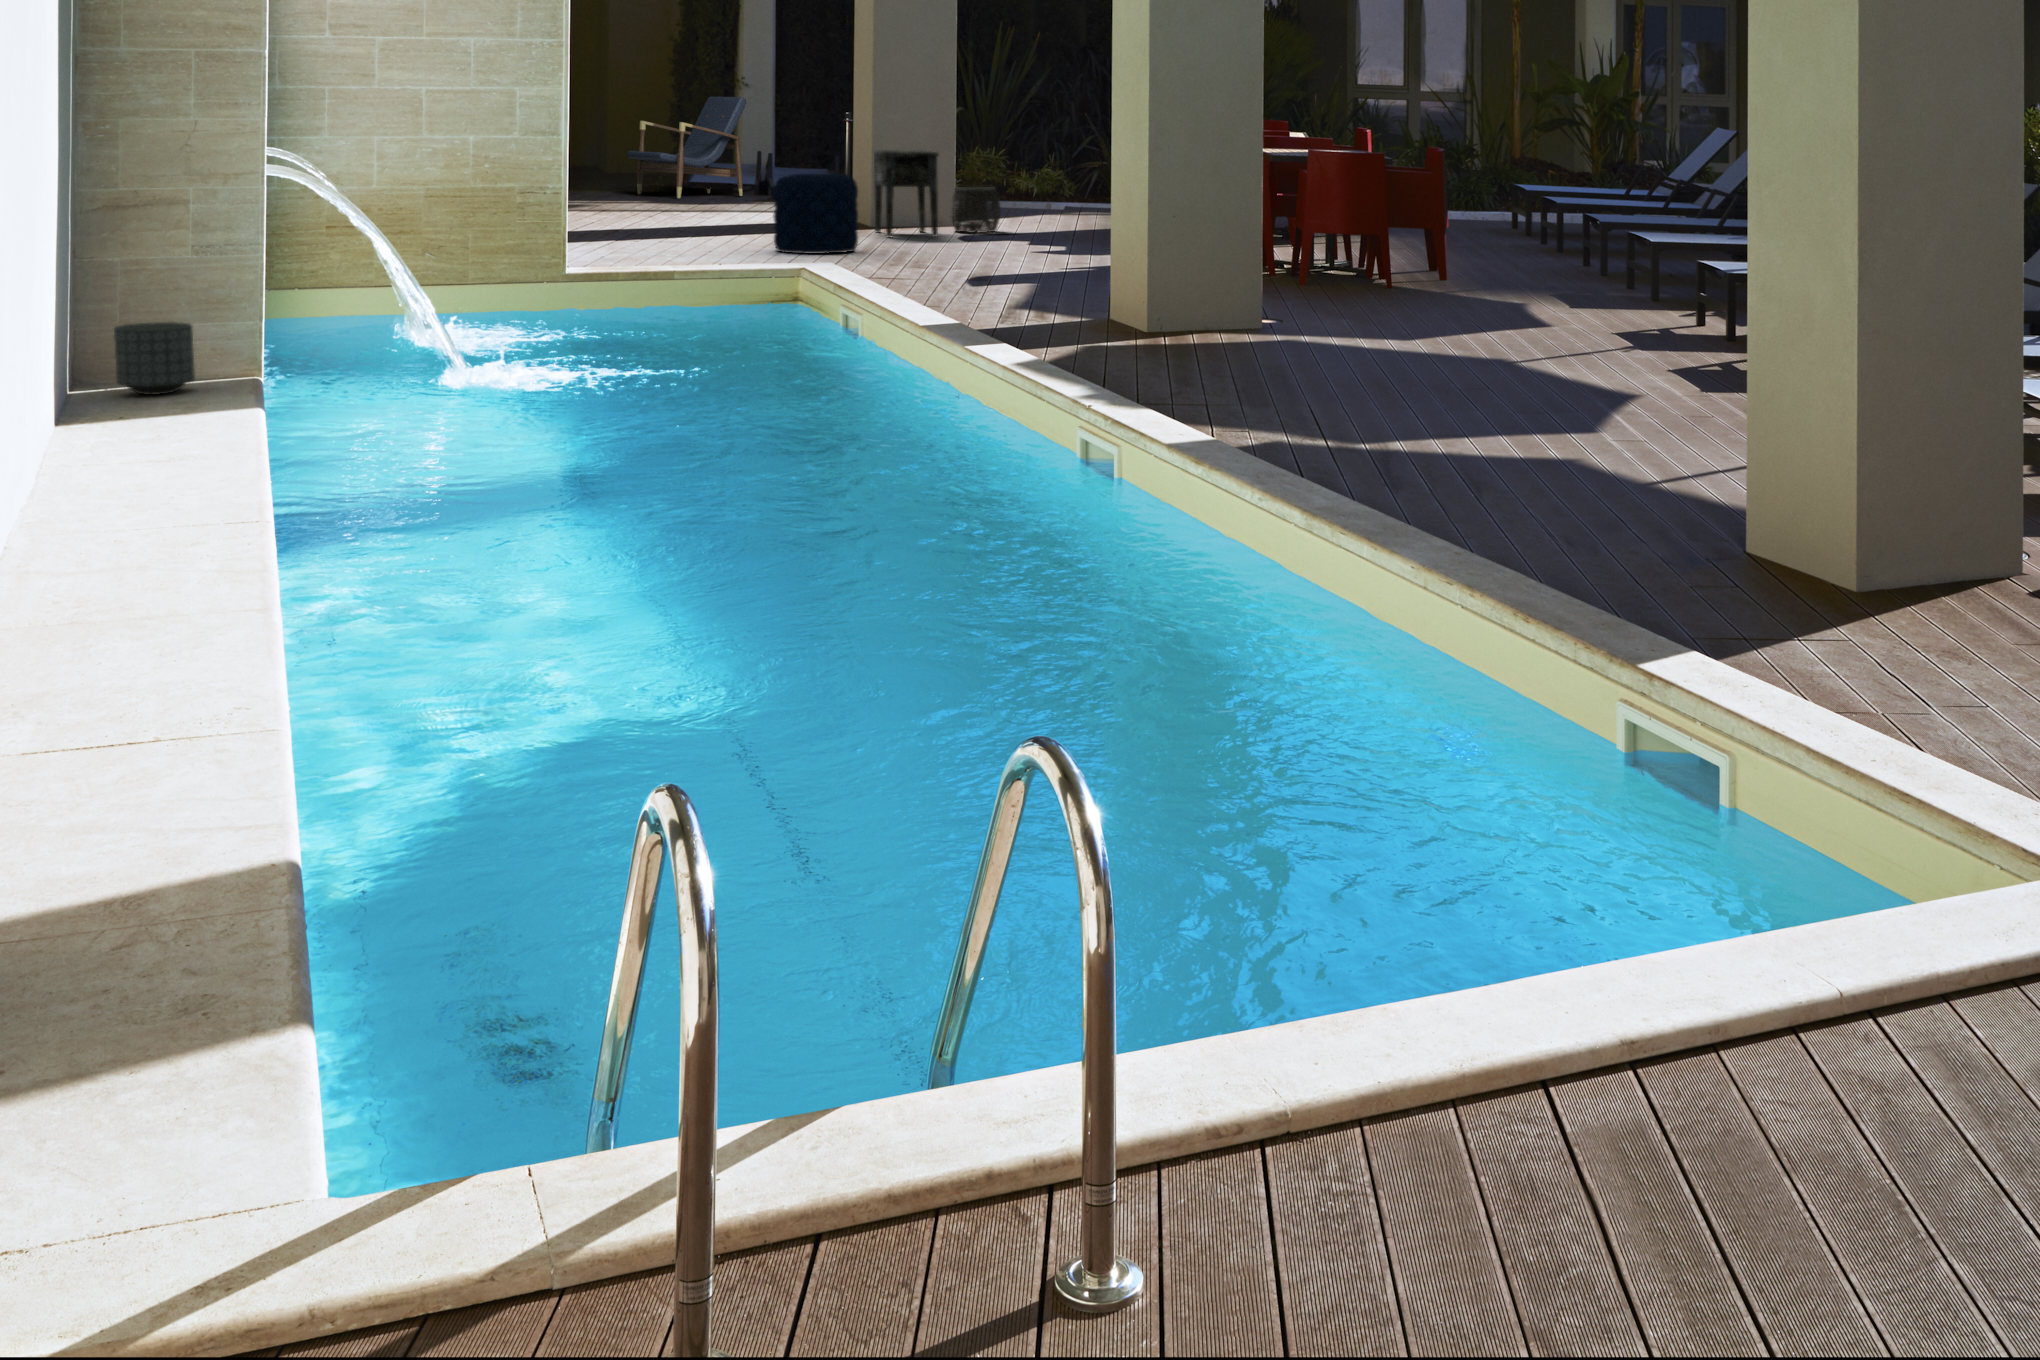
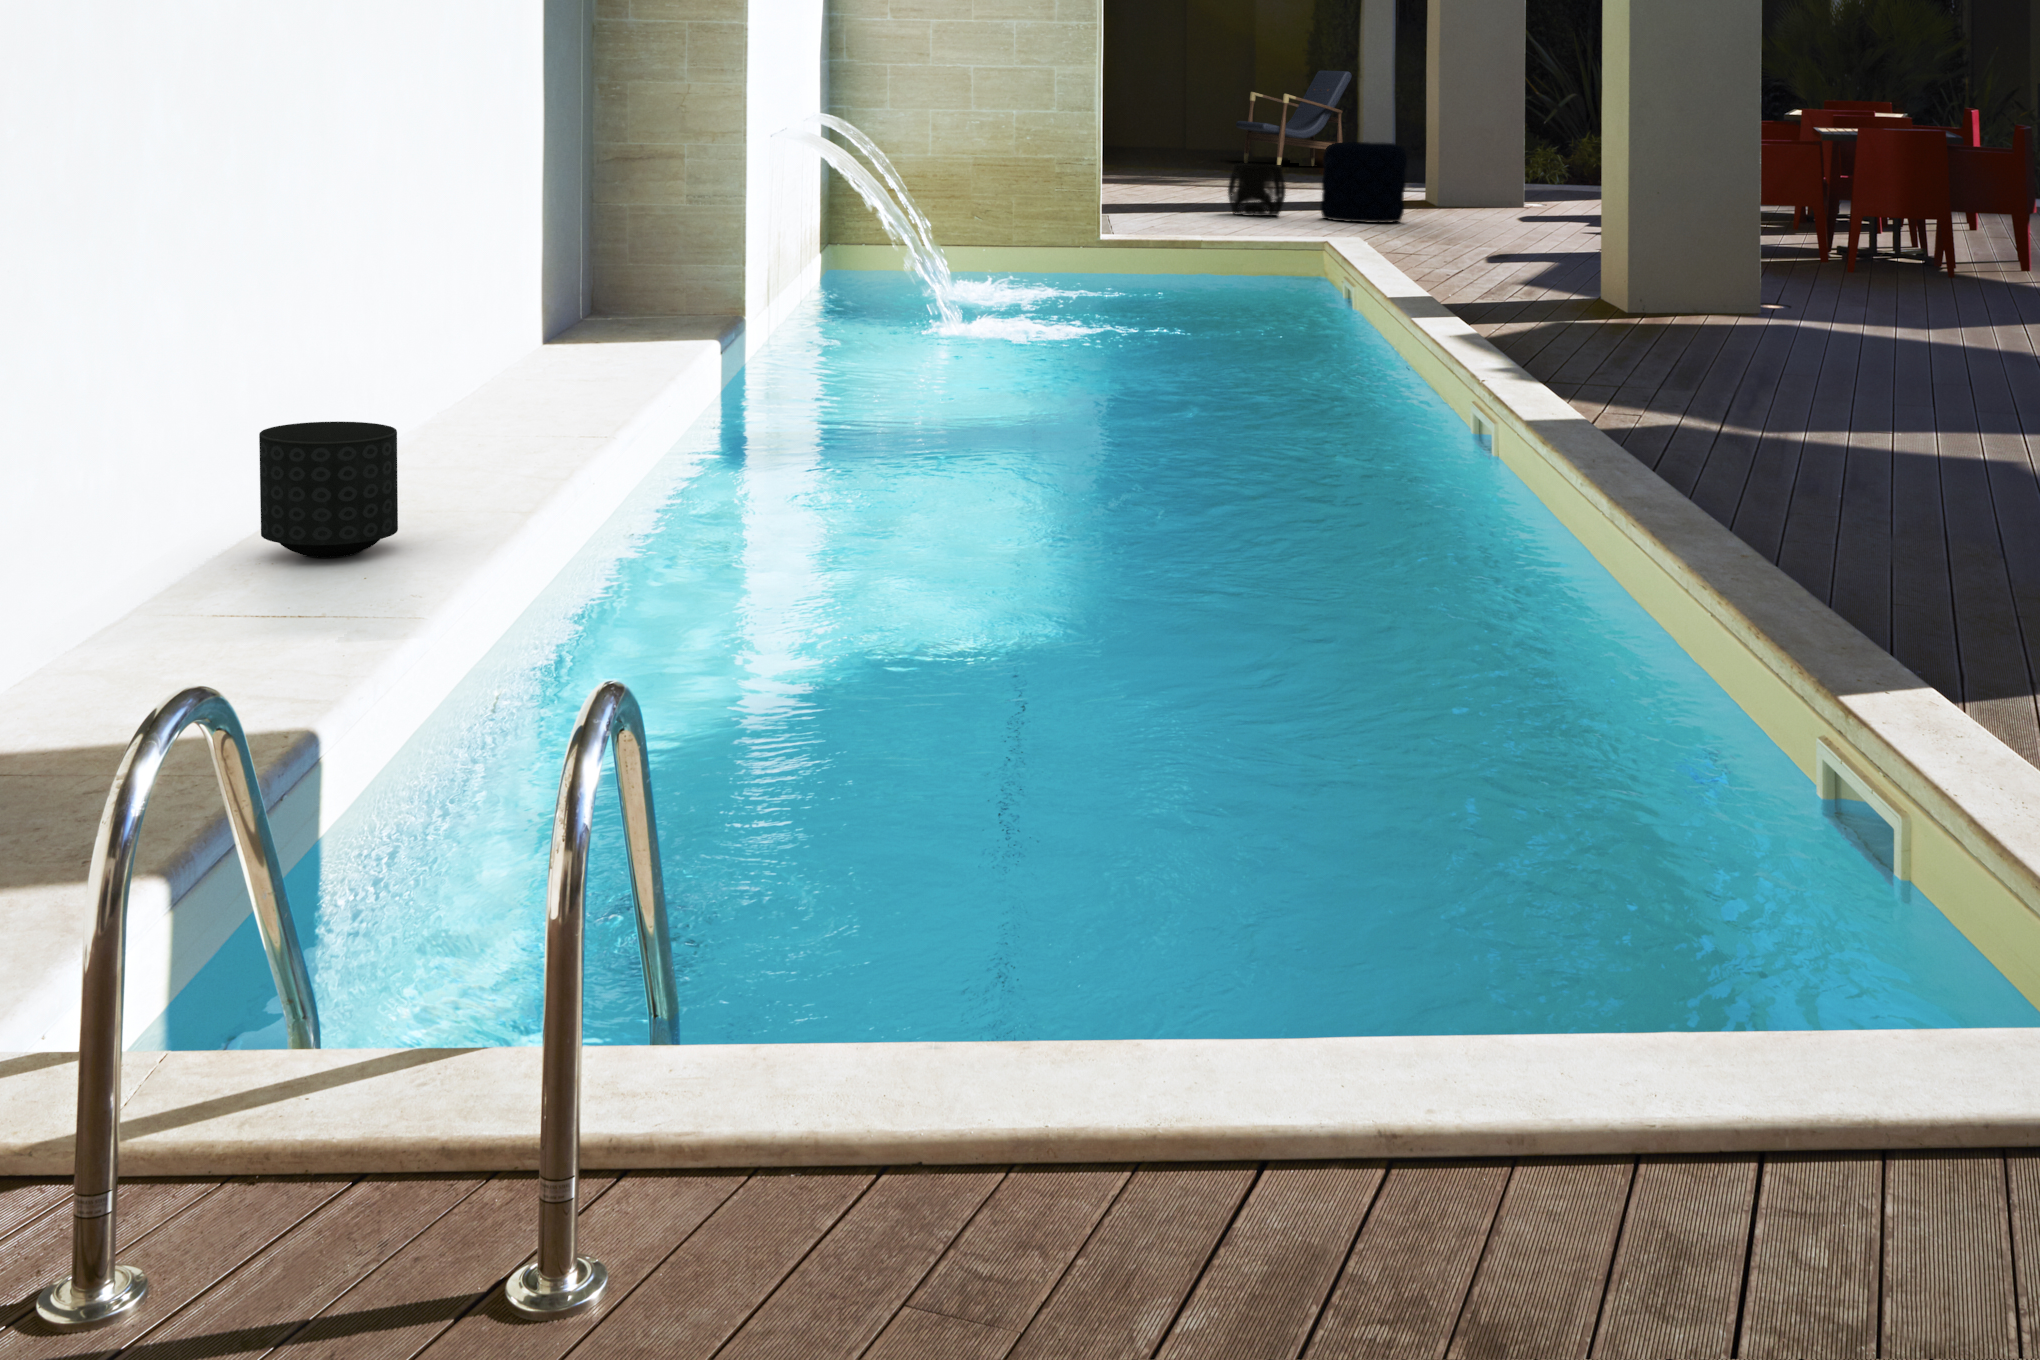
side table: present [873,150,938,237] -> none [1440,124,1504,214]
woven basket: present [950,187,1001,233] -> present [1228,163,1286,216]
planter: present [114,322,195,395] -> present [259,422,398,558]

